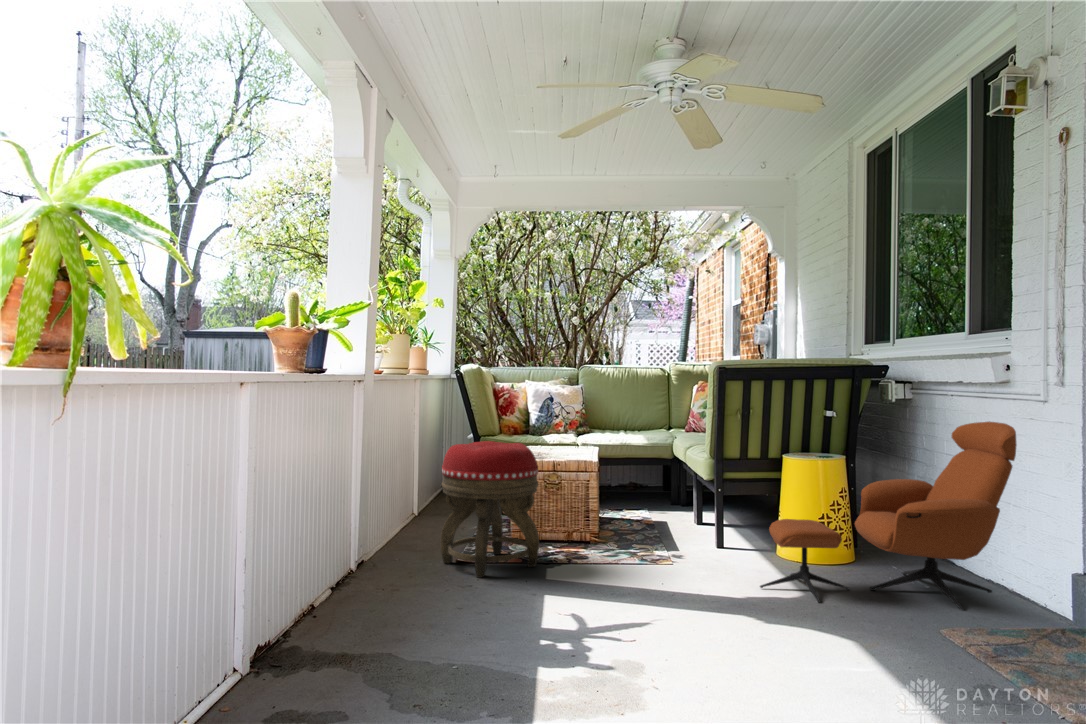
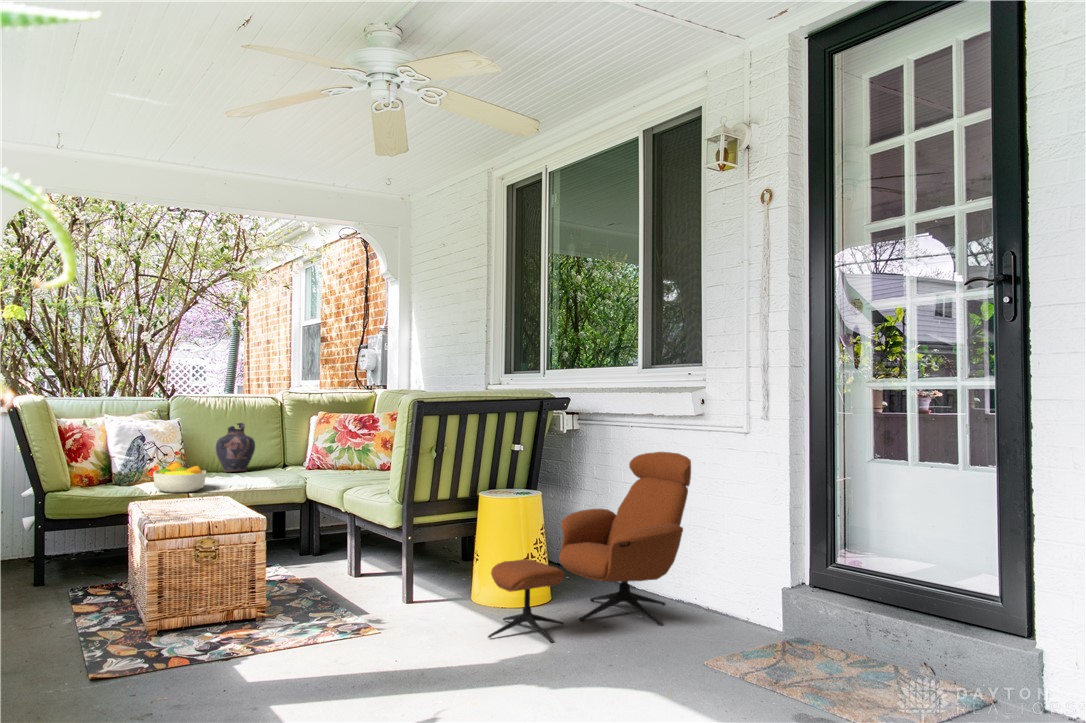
vase: none [611,390,642,429] -> present [216,423,255,472]
fruit bowl: none [550,418,588,441] -> present [153,462,206,493]
footstool: present [440,441,539,578] -> none [73,504,223,693]

